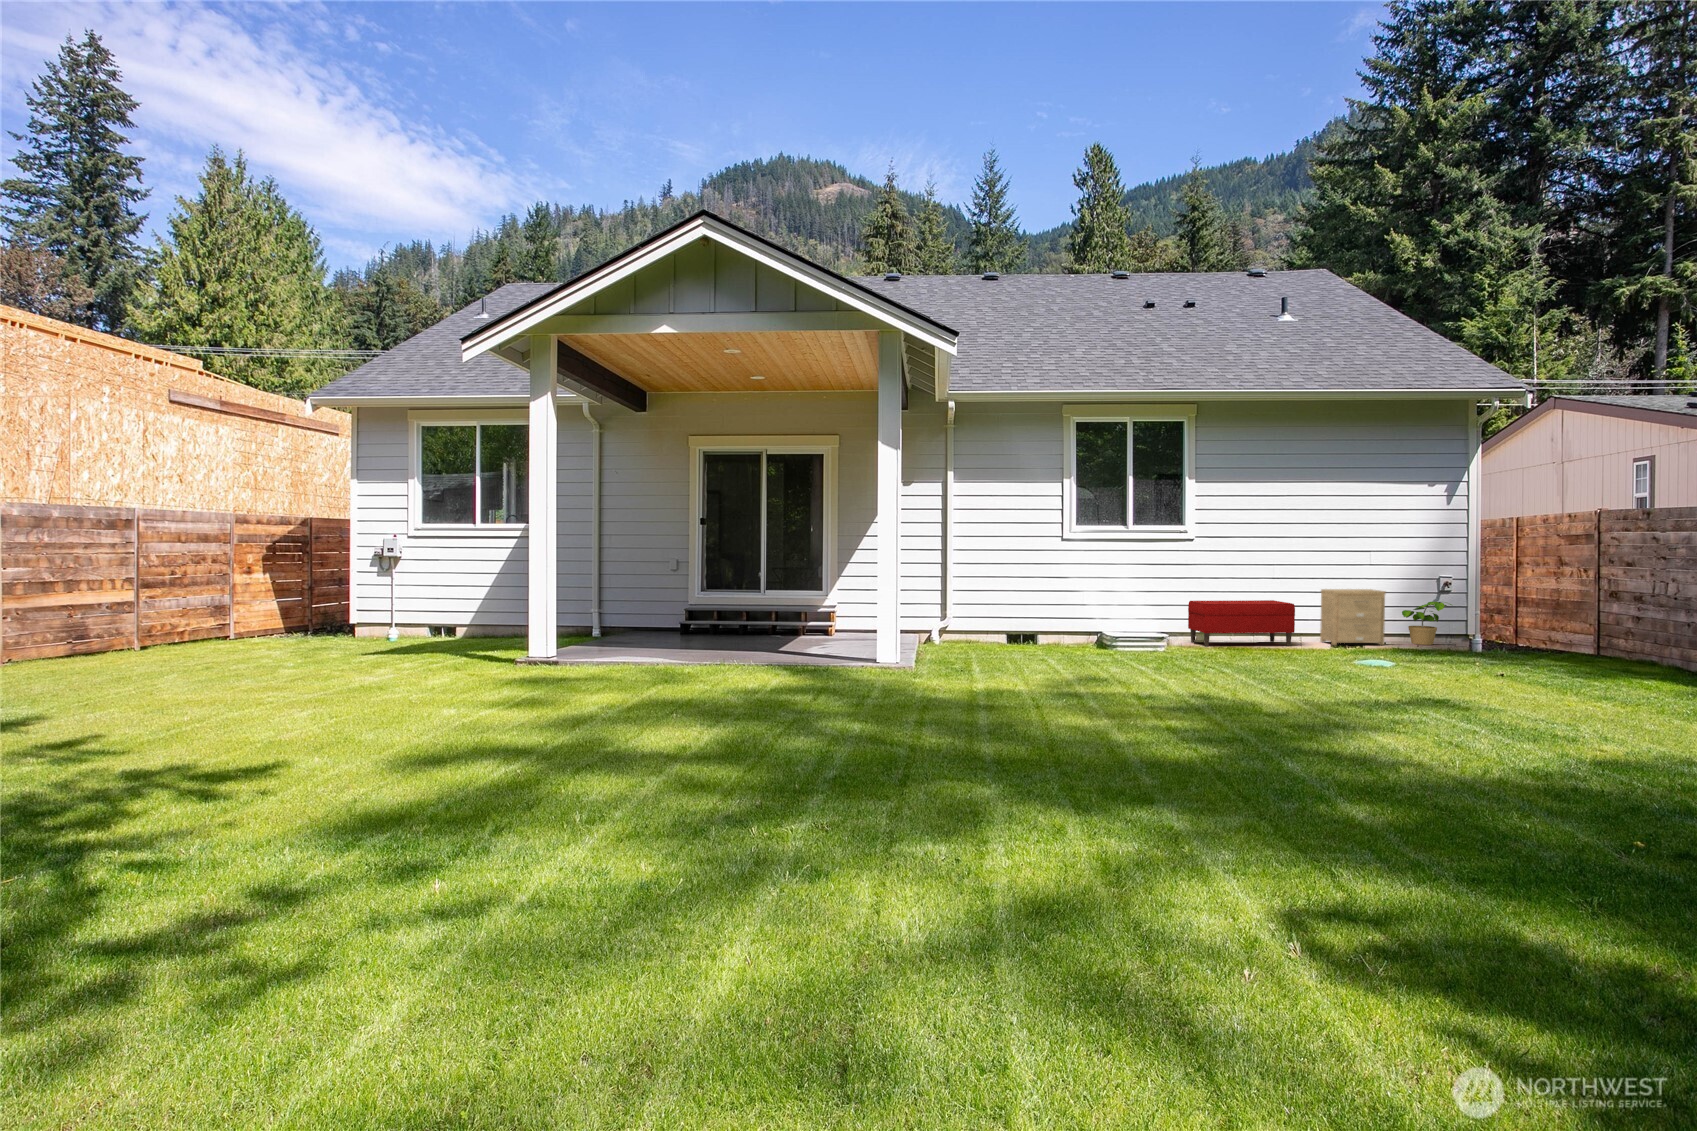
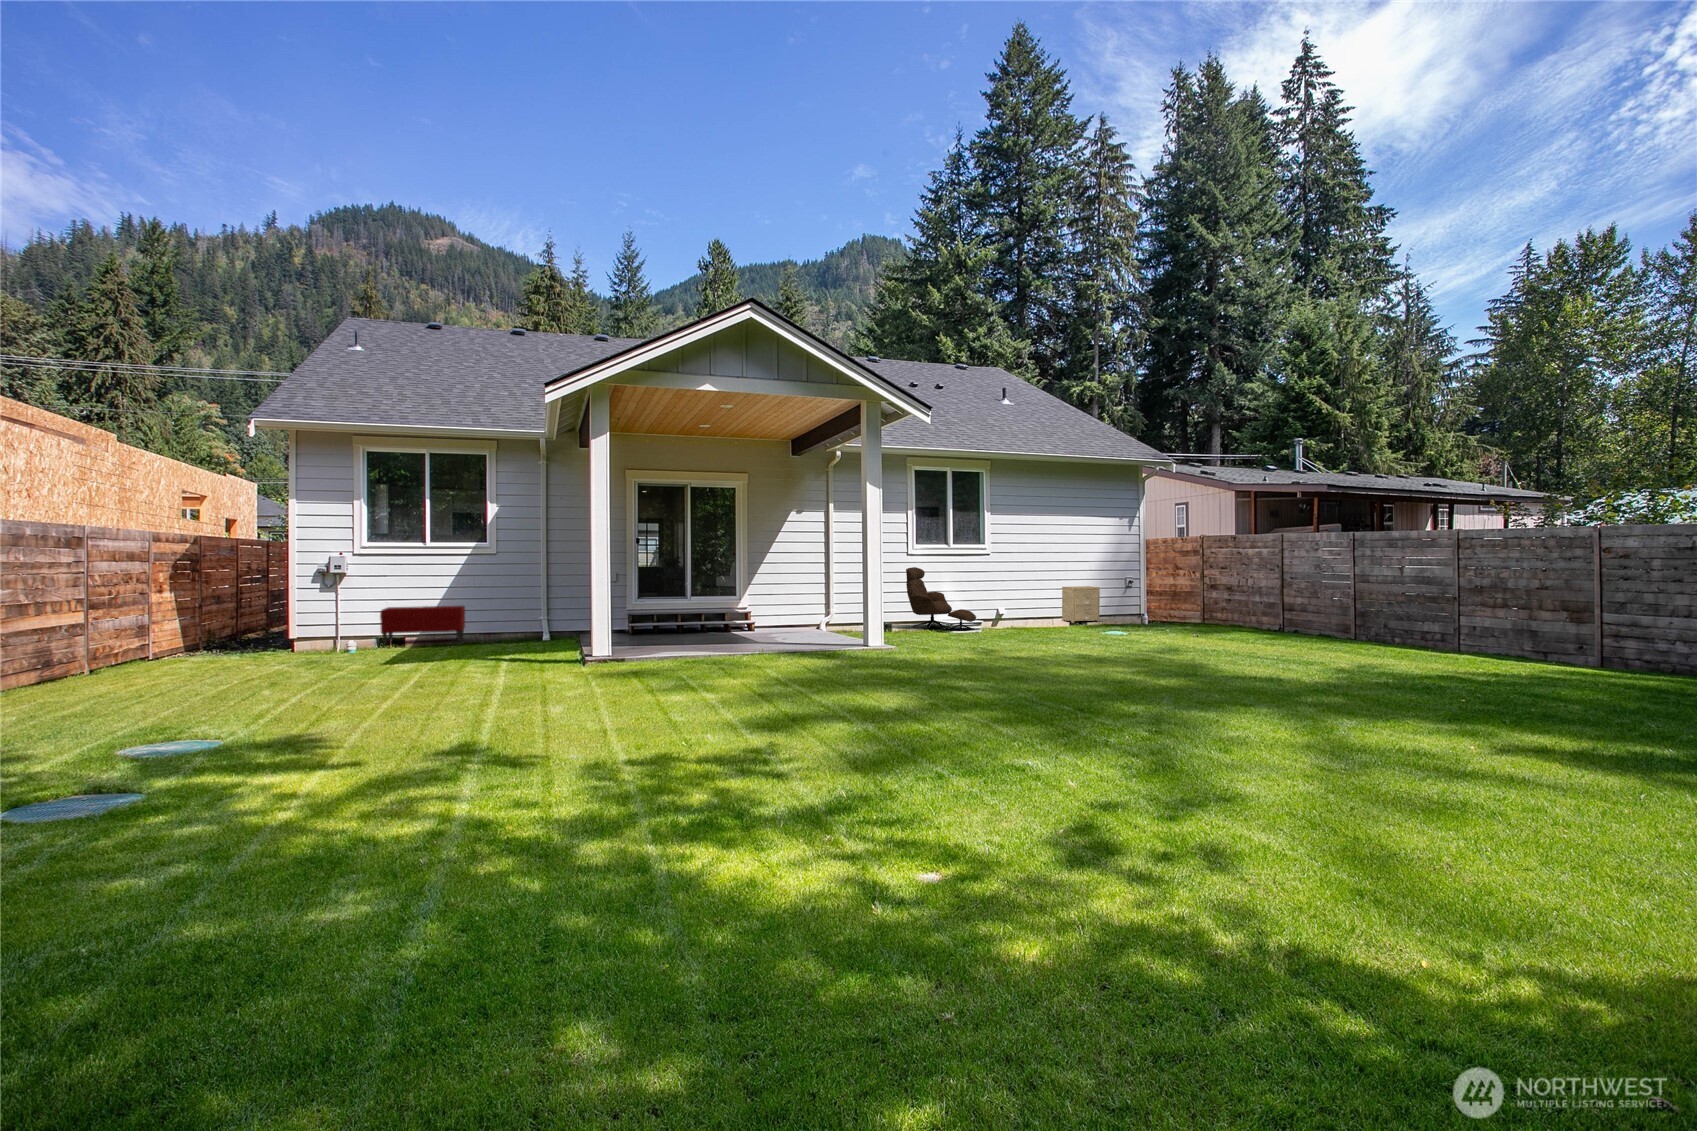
lounge chair: none [1053,557,1155,650] -> present [906,567,976,631]
bench: present [1188,600,1295,647] -> present [380,606,465,644]
potted plant: present [1402,602,1451,645] -> none [1107,593,1137,620]

